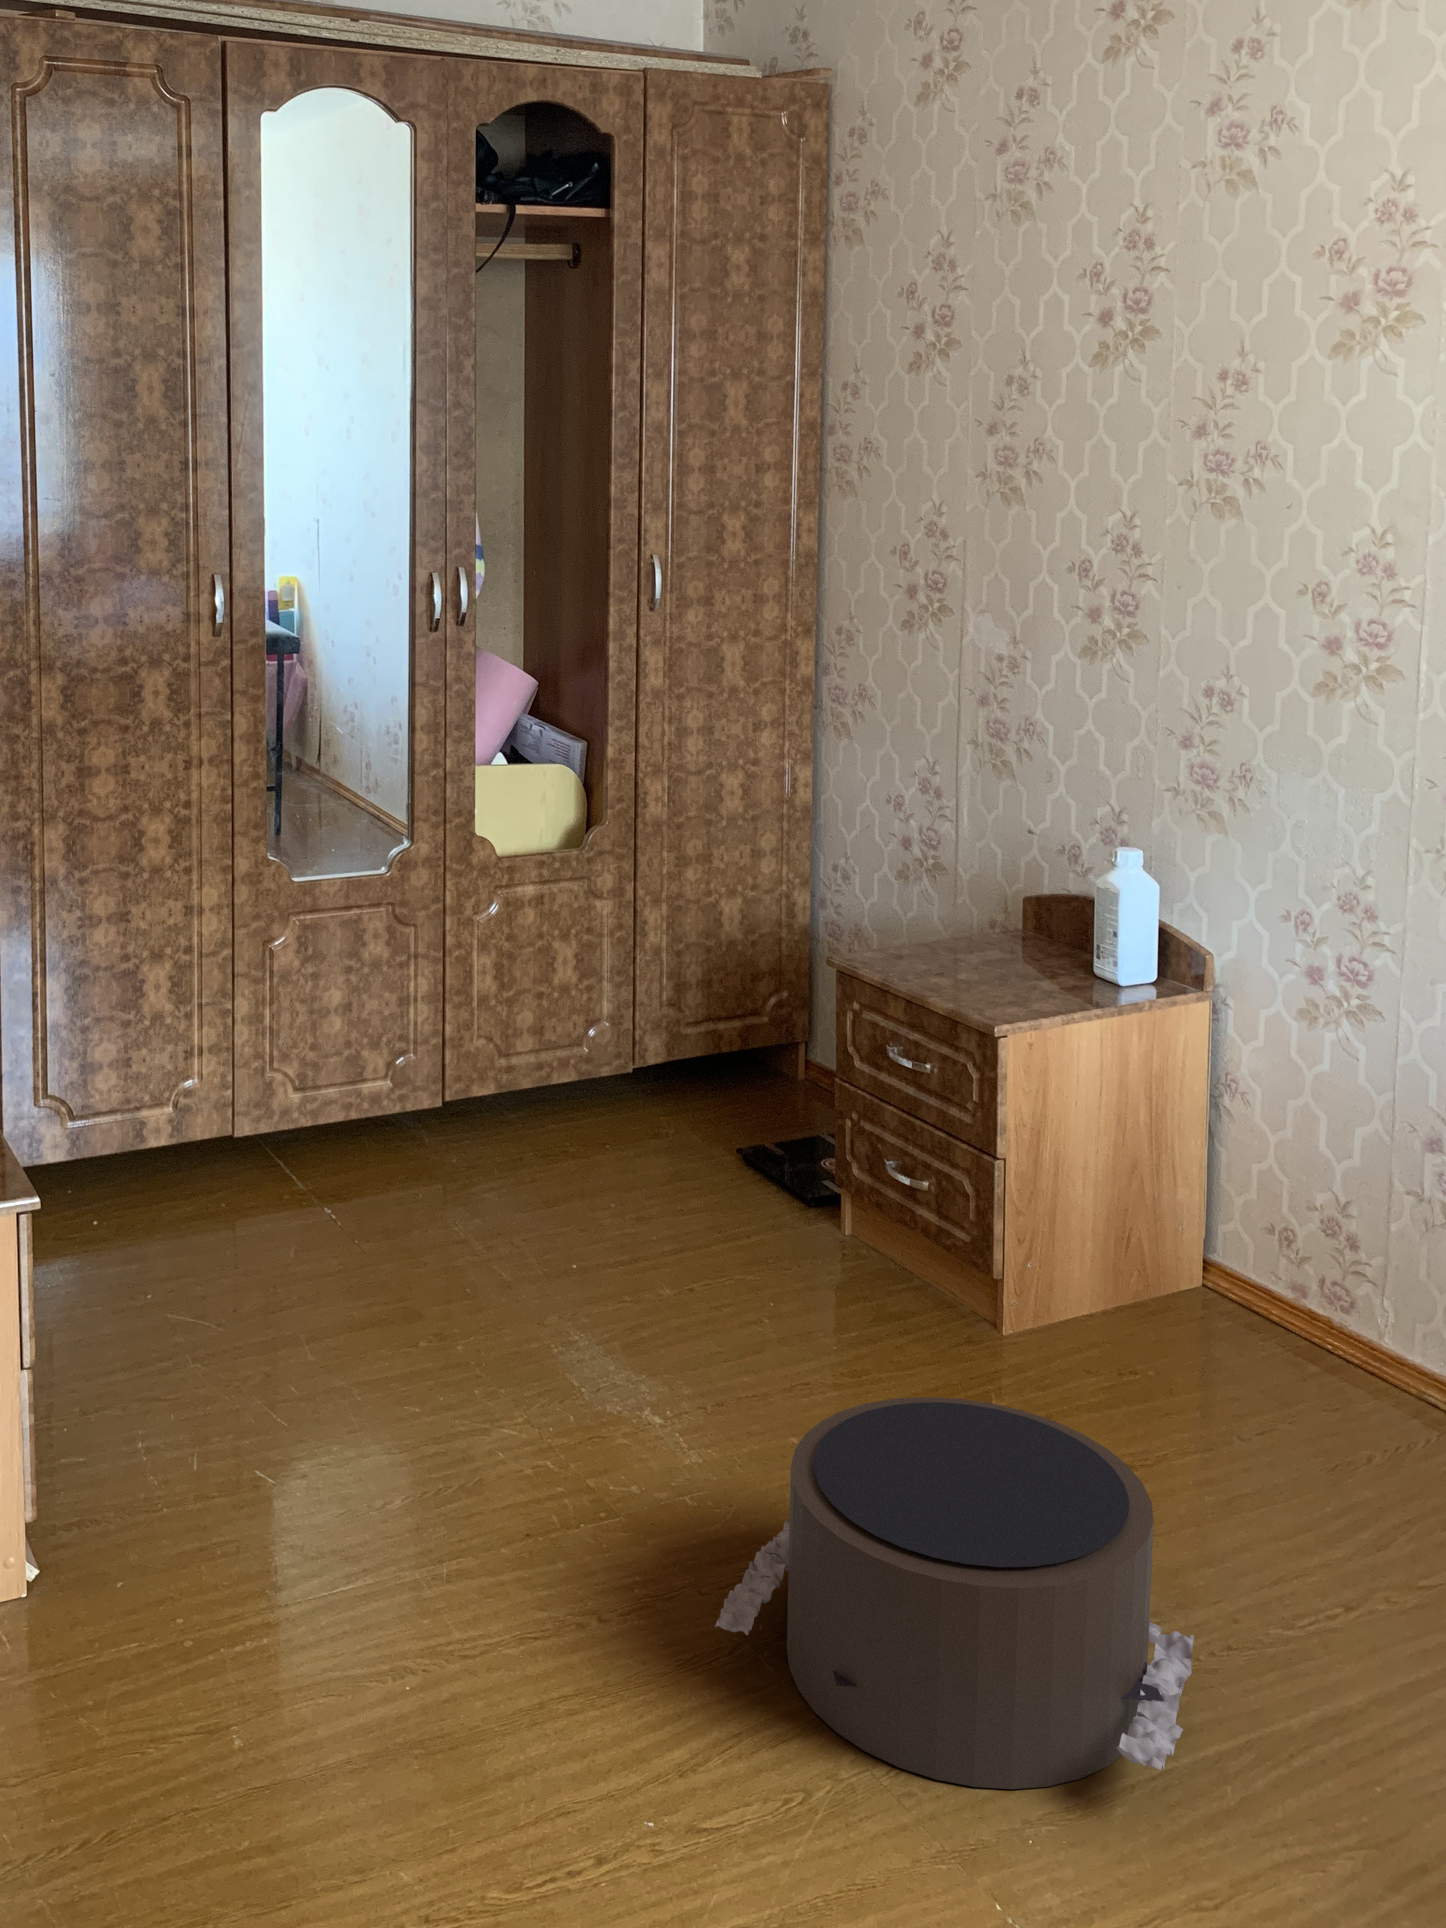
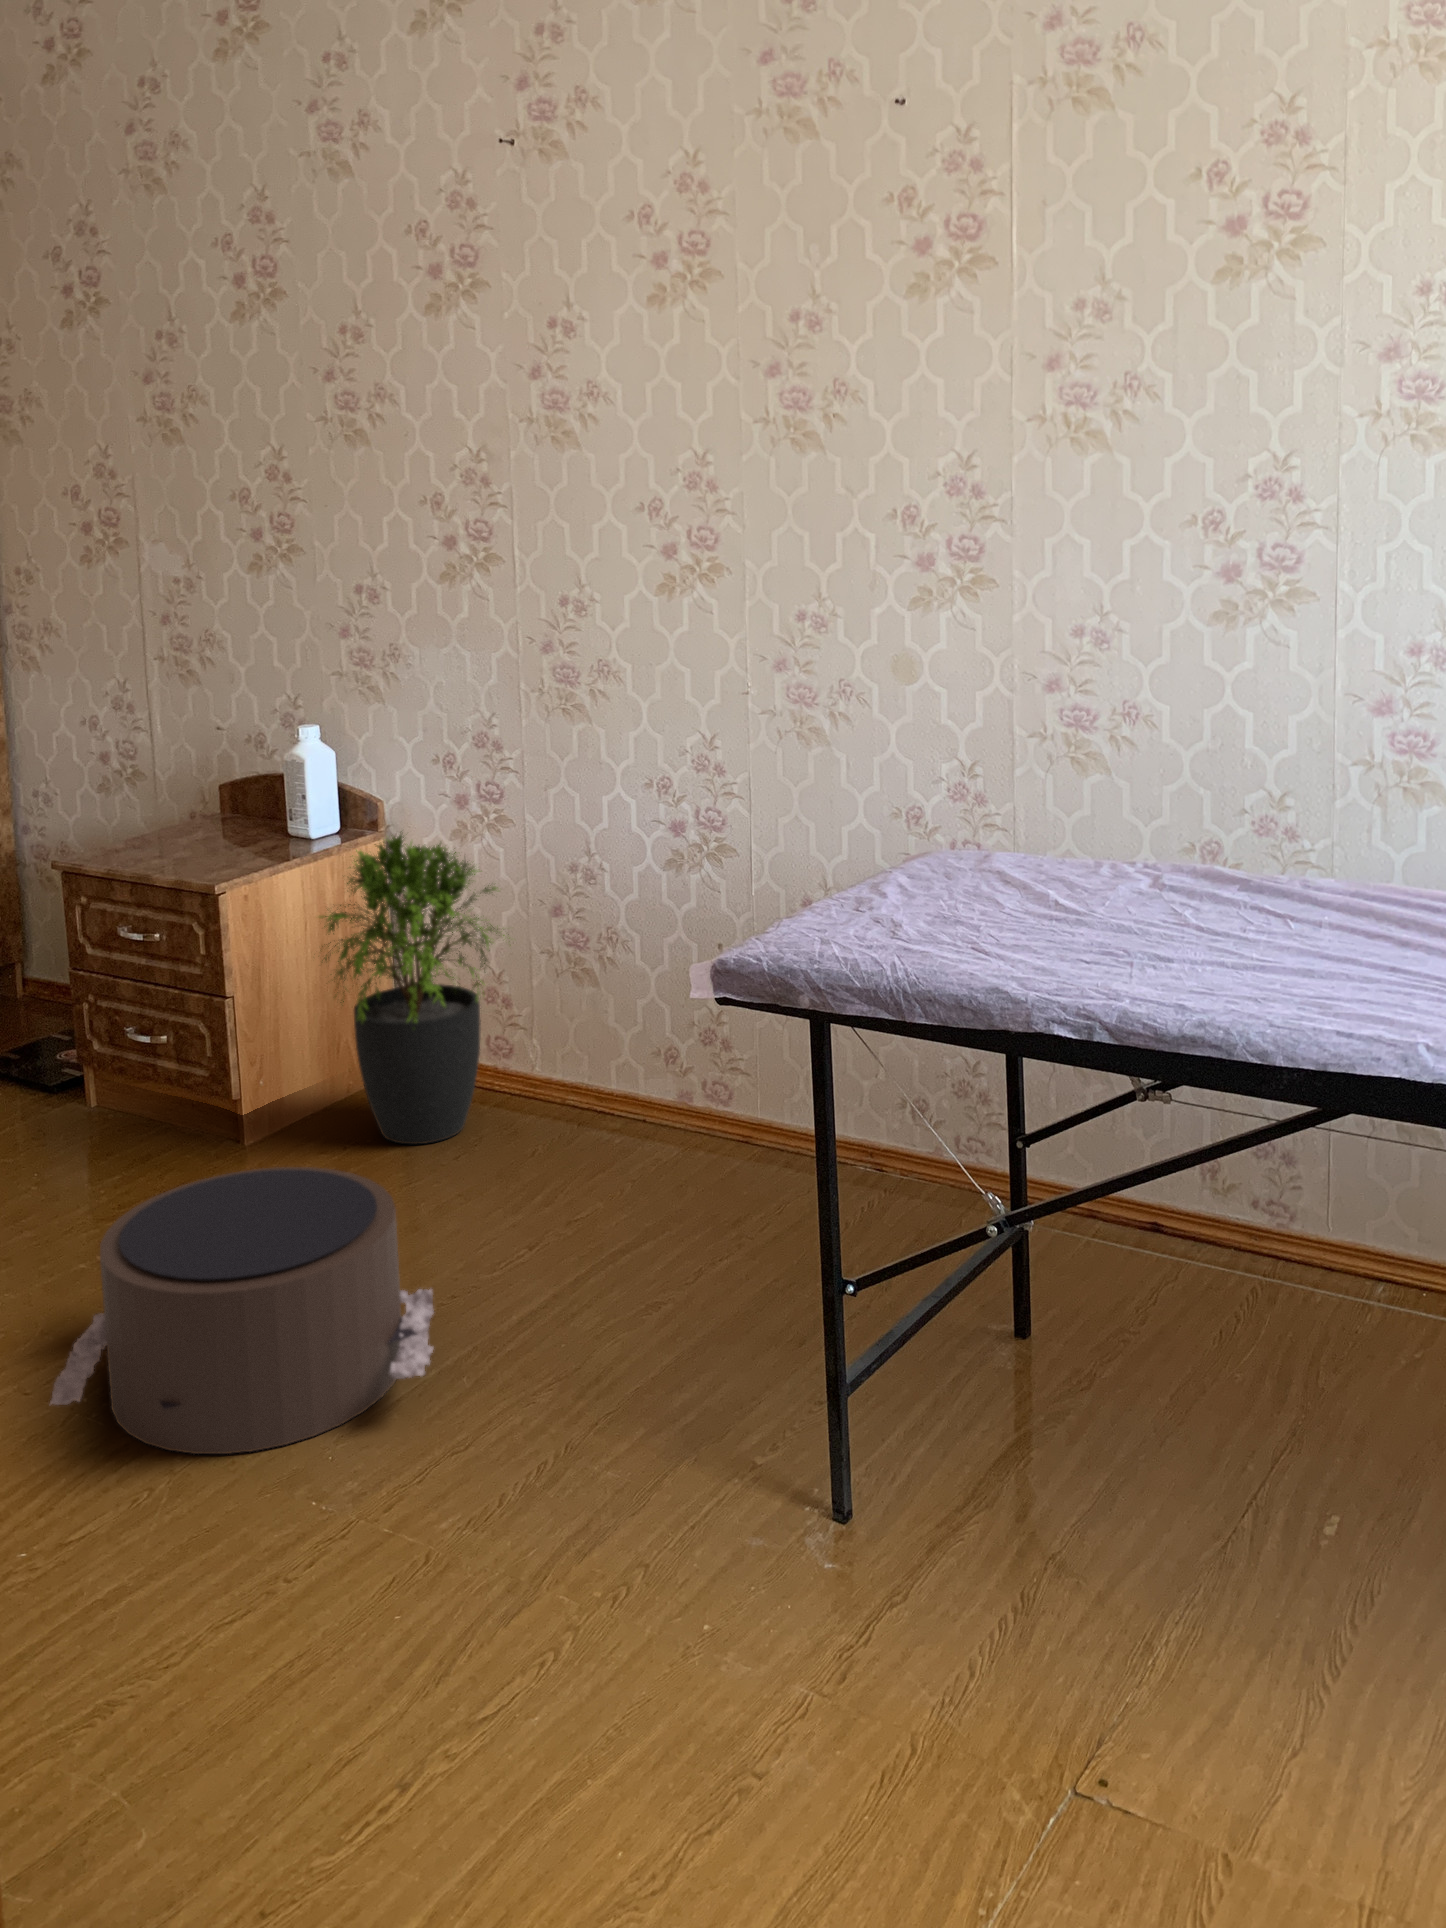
potted plant: none [1097,999,1376,1403] -> present [320,831,510,1144]

